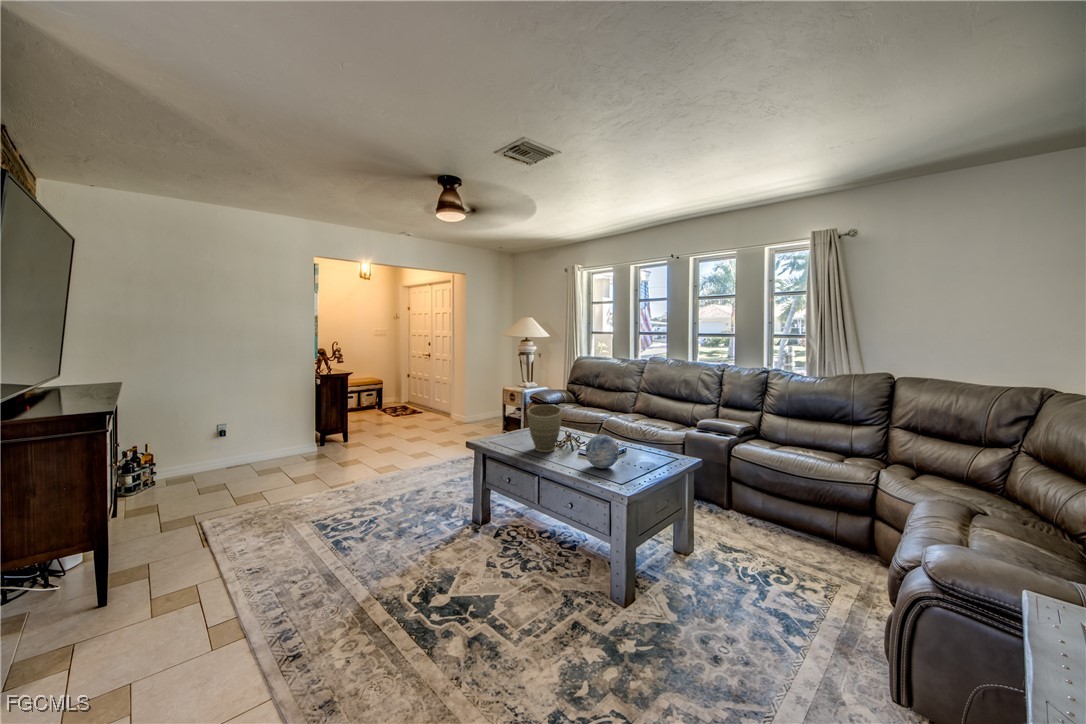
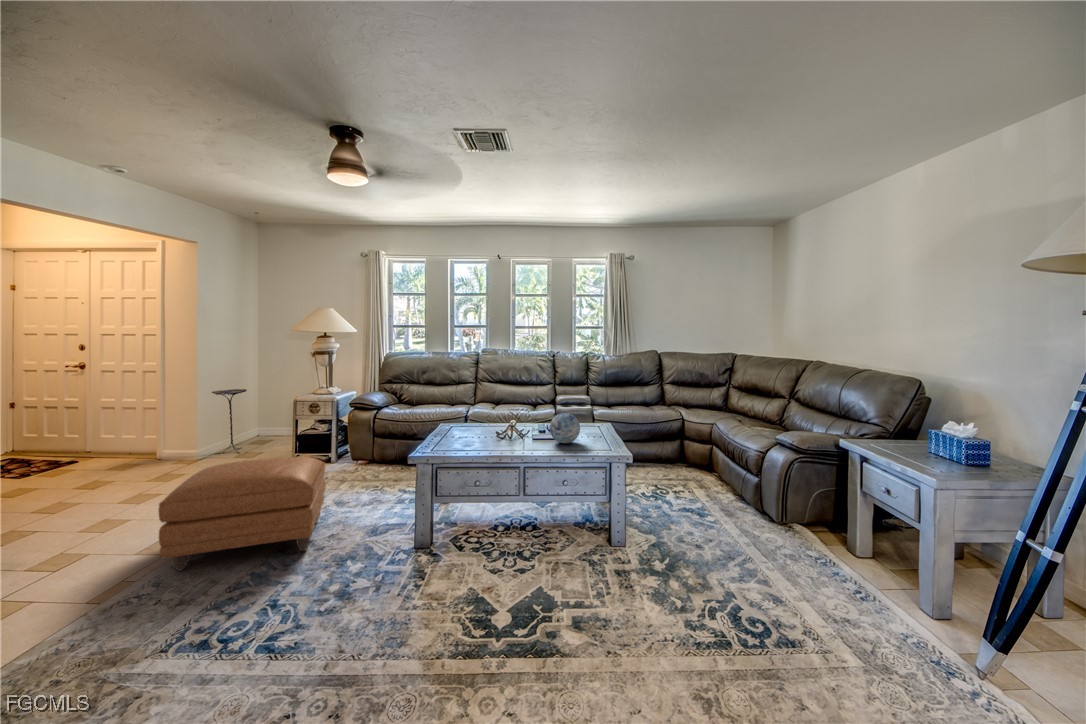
side table: none [457,376,478,423] -> present [212,389,247,453]
vase: present [527,405,562,452] -> none [474,396,511,444]
ottoman: none [346,426,452,499] -> present [159,457,326,571]

